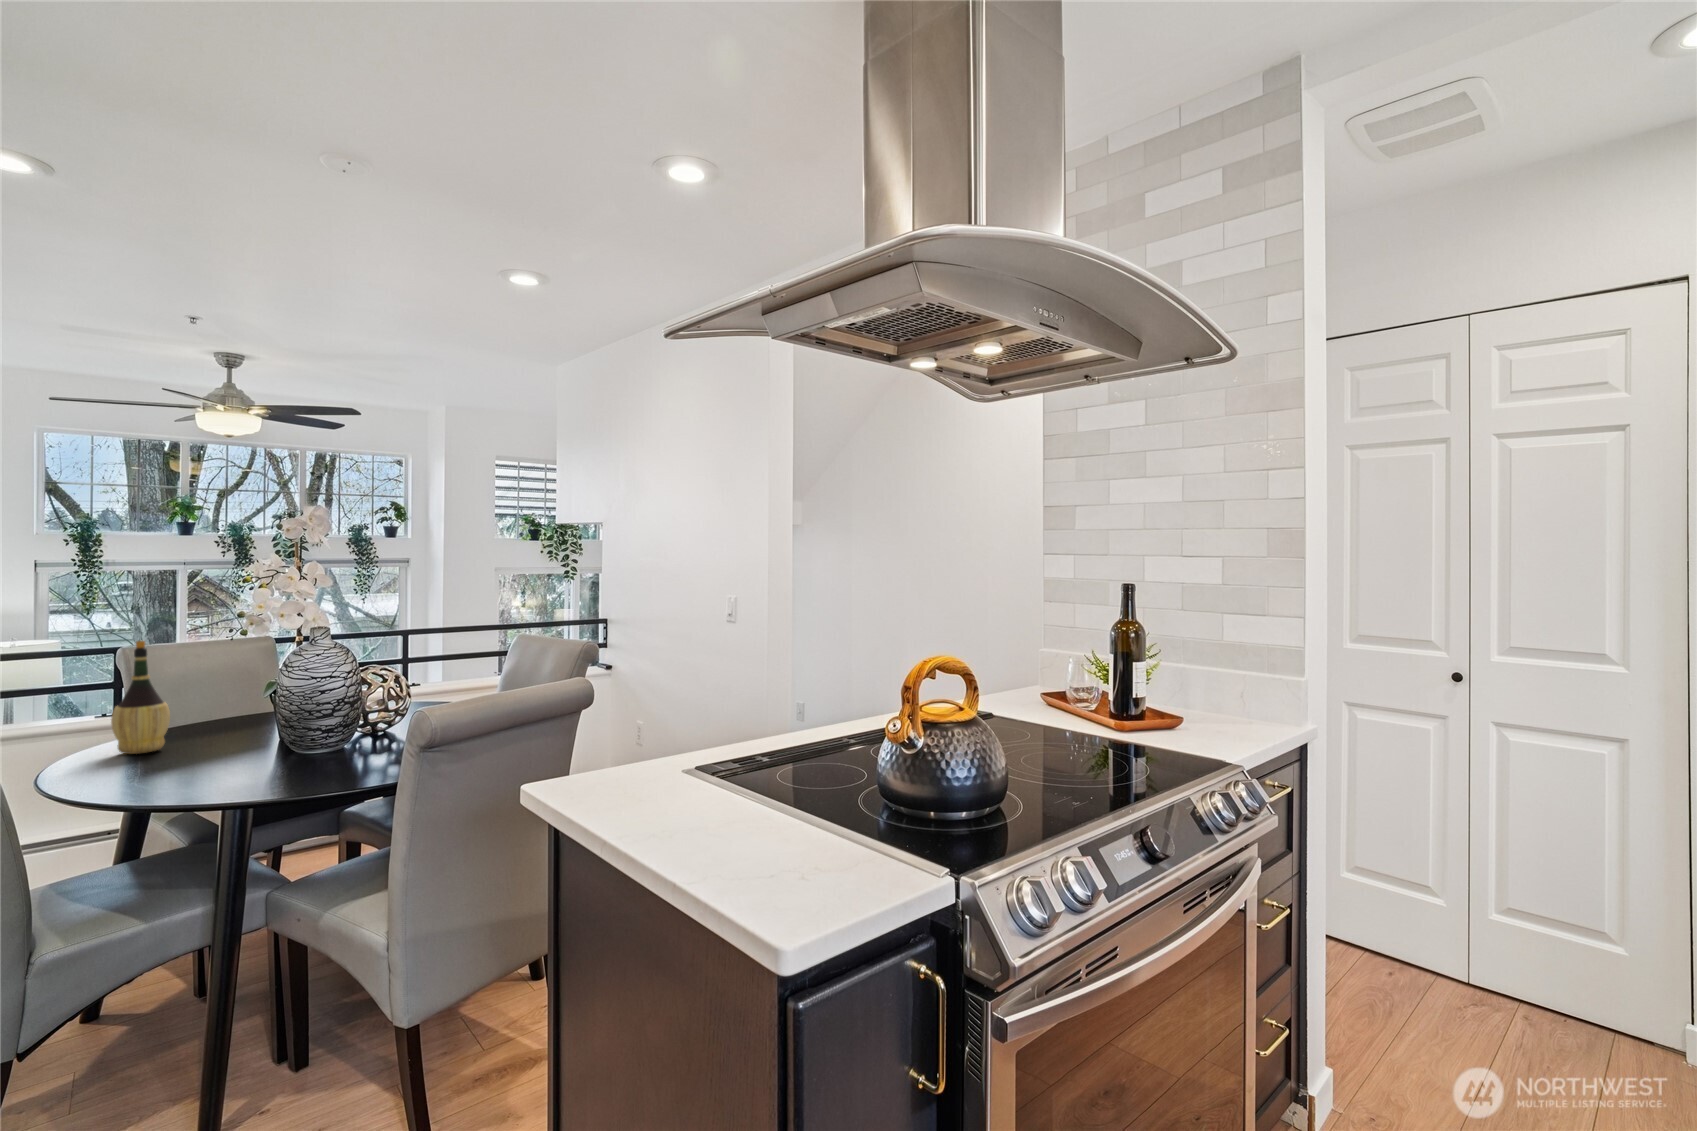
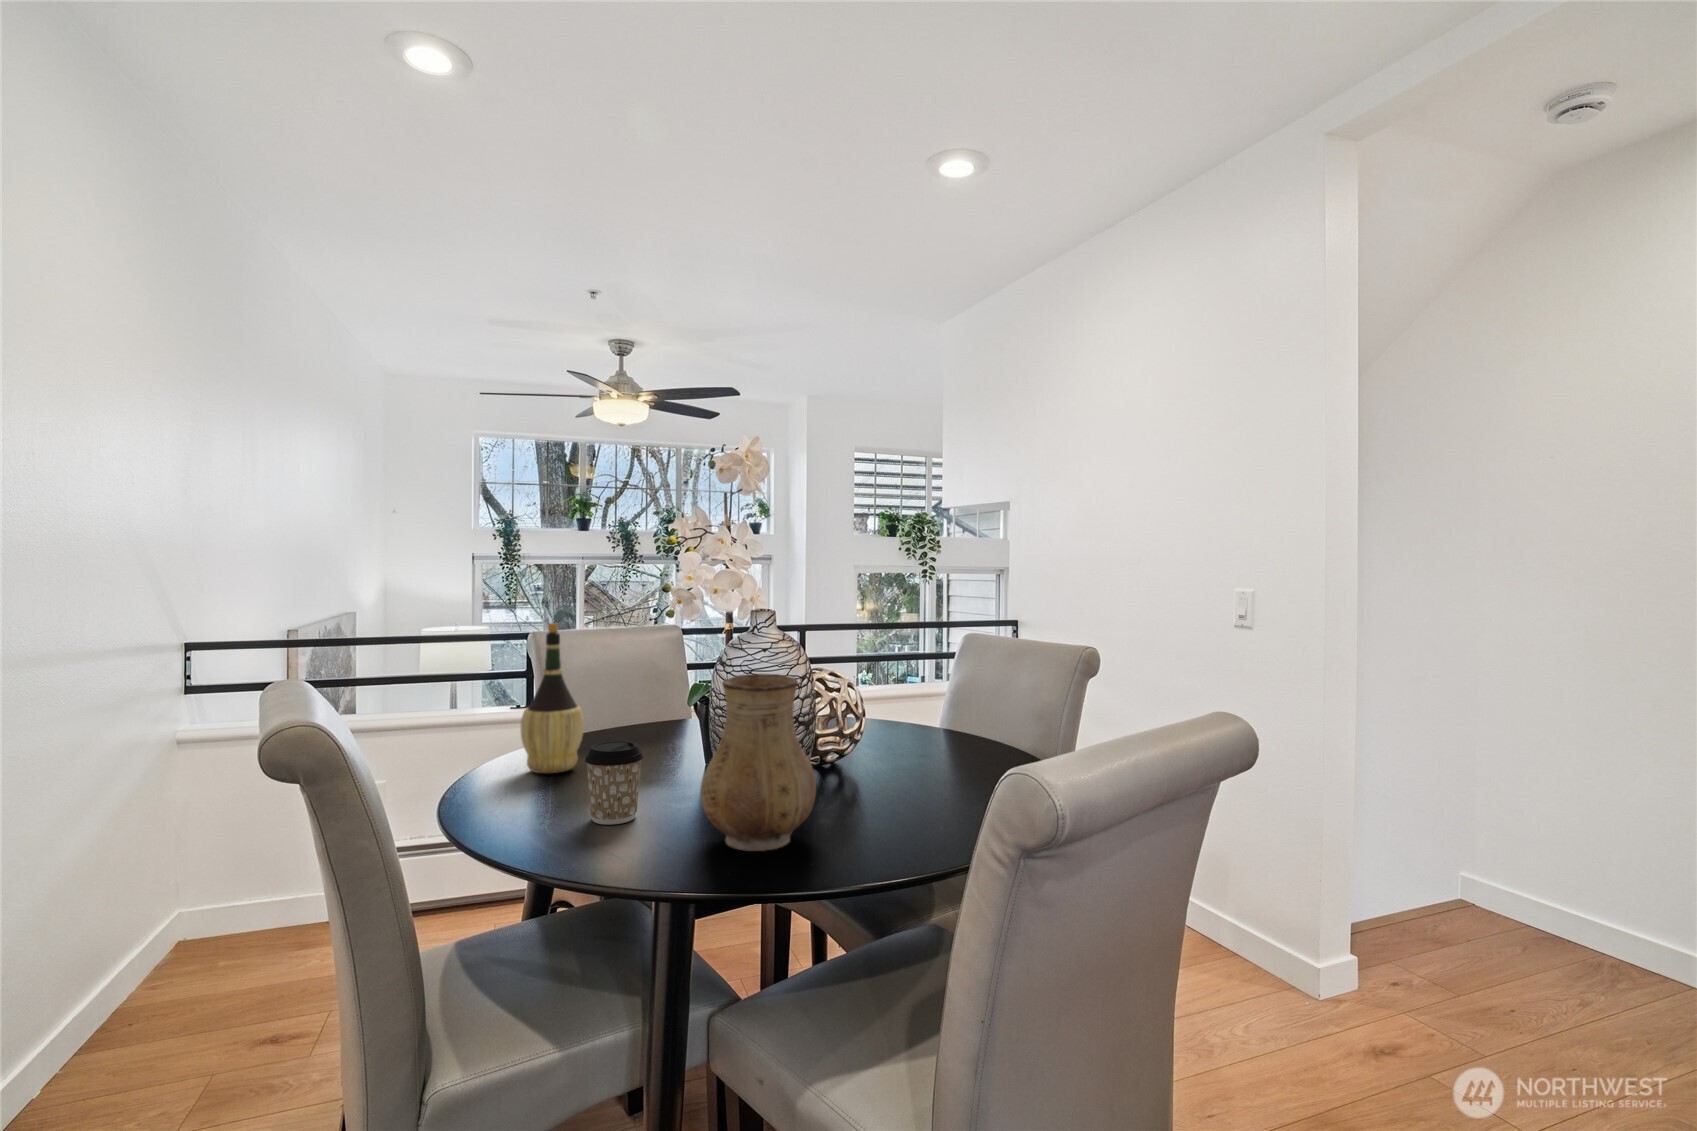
ceramic pitcher: none [256,670,343,781] -> present [701,674,816,851]
coffee cup: none [167,721,216,777] -> present [585,741,643,825]

